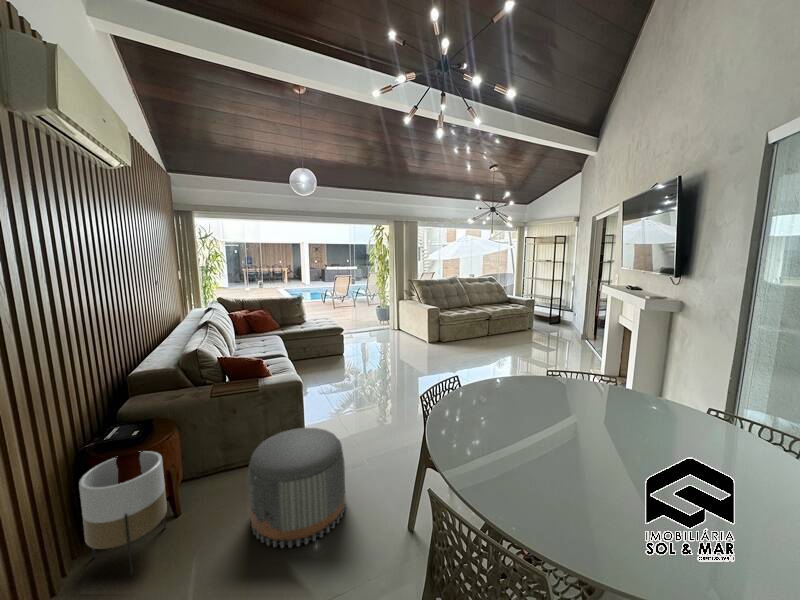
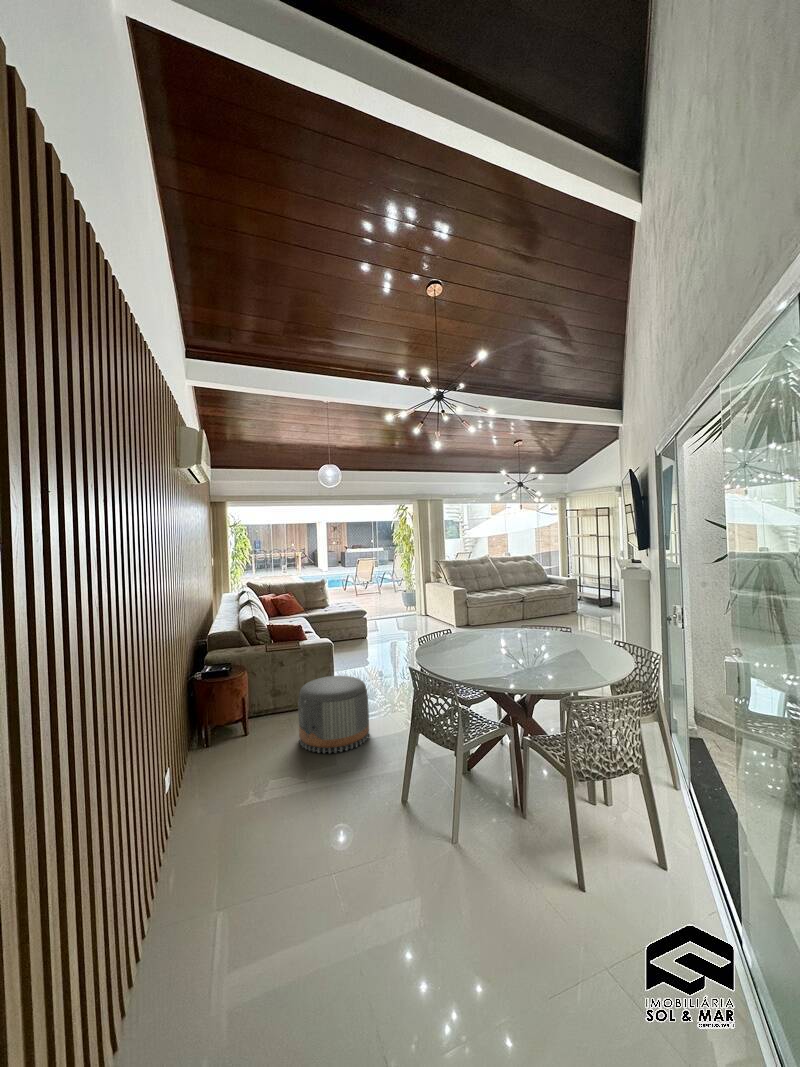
planter: present [79,451,167,576] -> none [194,684,243,764]

